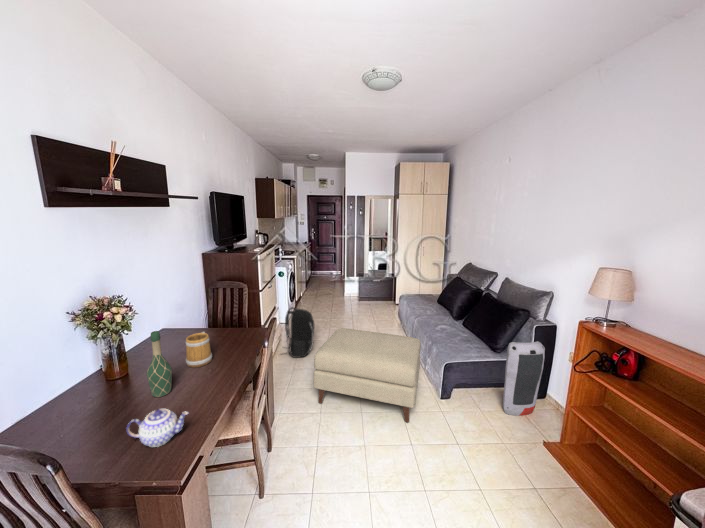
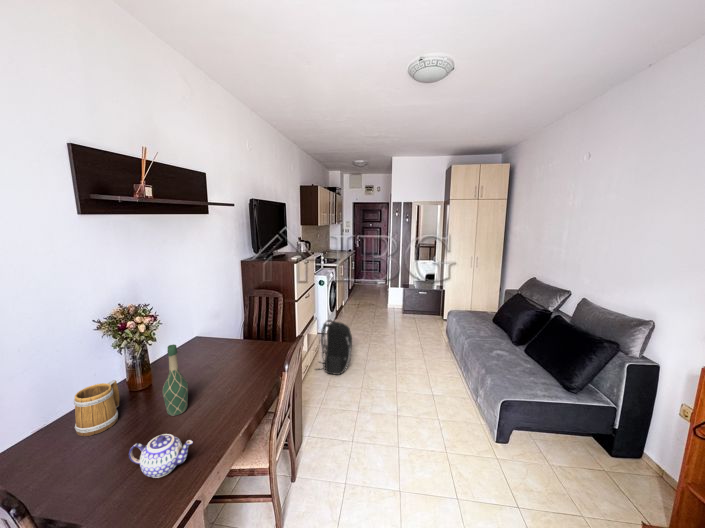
ottoman: present [313,328,421,422] -> none [346,347,472,468]
mug: present [186,332,212,368] -> present [74,380,119,436]
air purifier: present [503,341,545,416] -> none [580,382,642,478]

